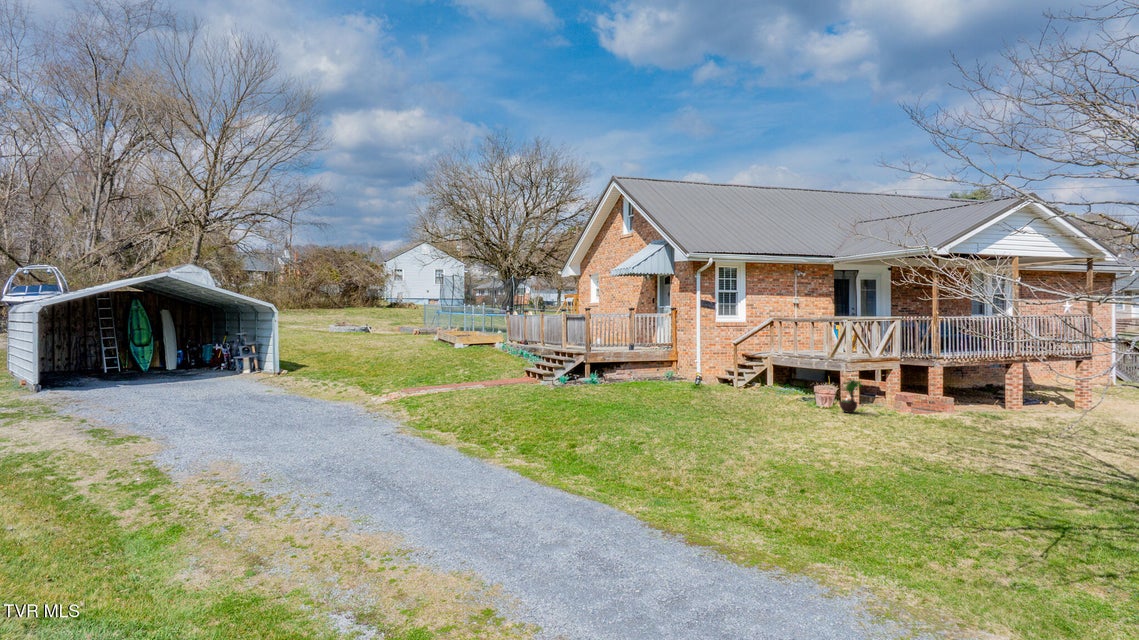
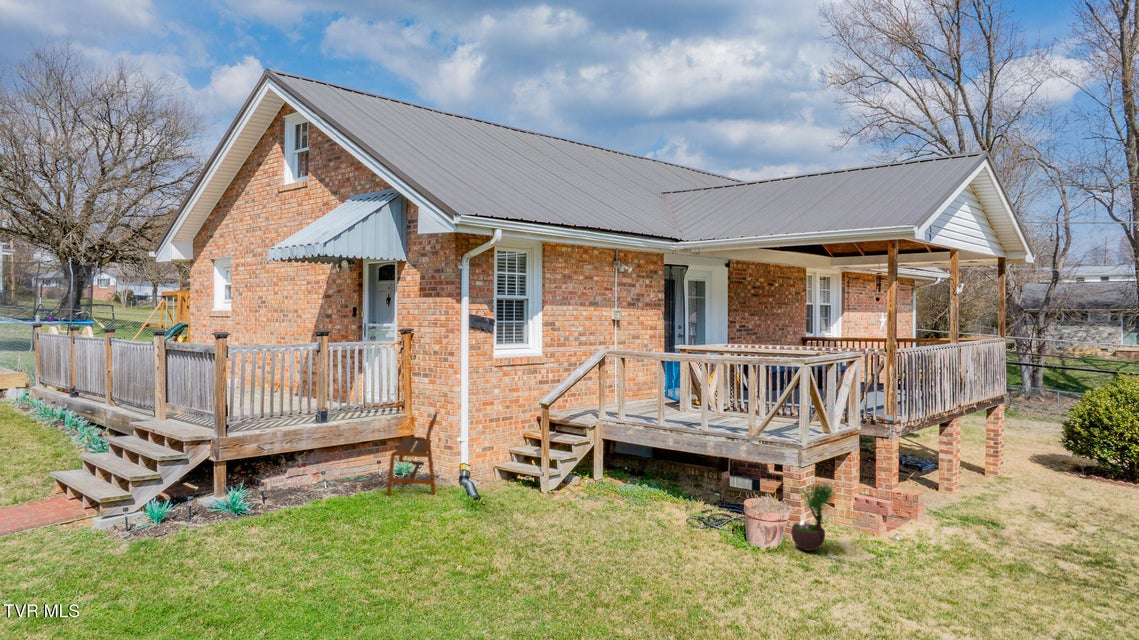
bench: none [659,348,690,386] -> present [387,412,439,495]

